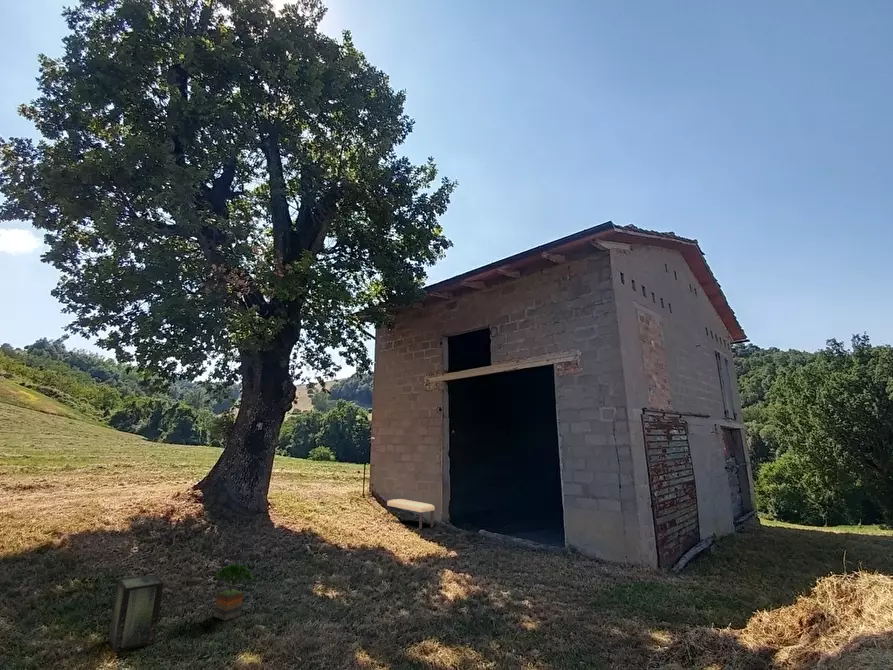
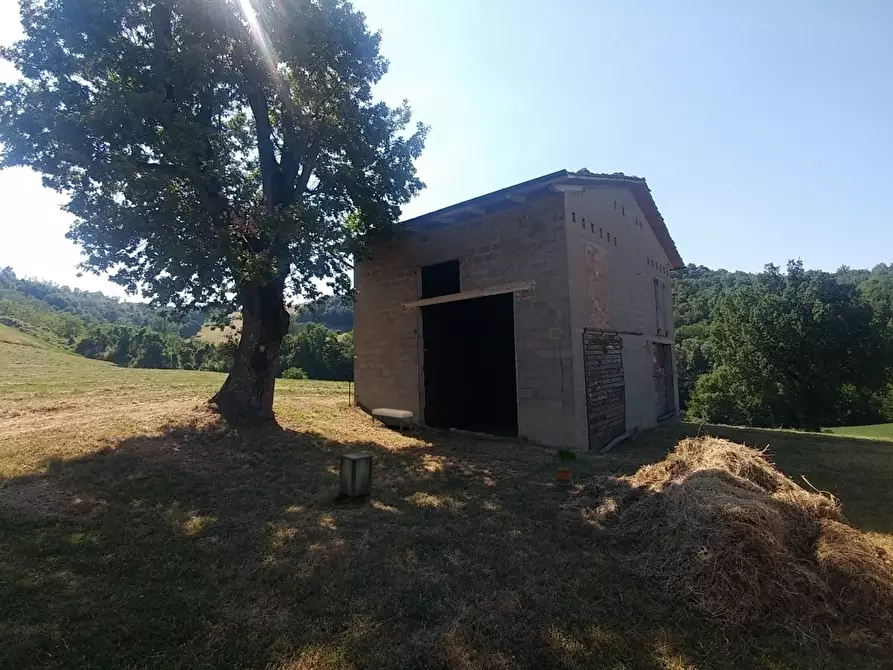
potted tree: present [214,563,253,620] -> present [553,449,577,486]
storage box: present [109,575,164,652] -> present [339,452,372,498]

